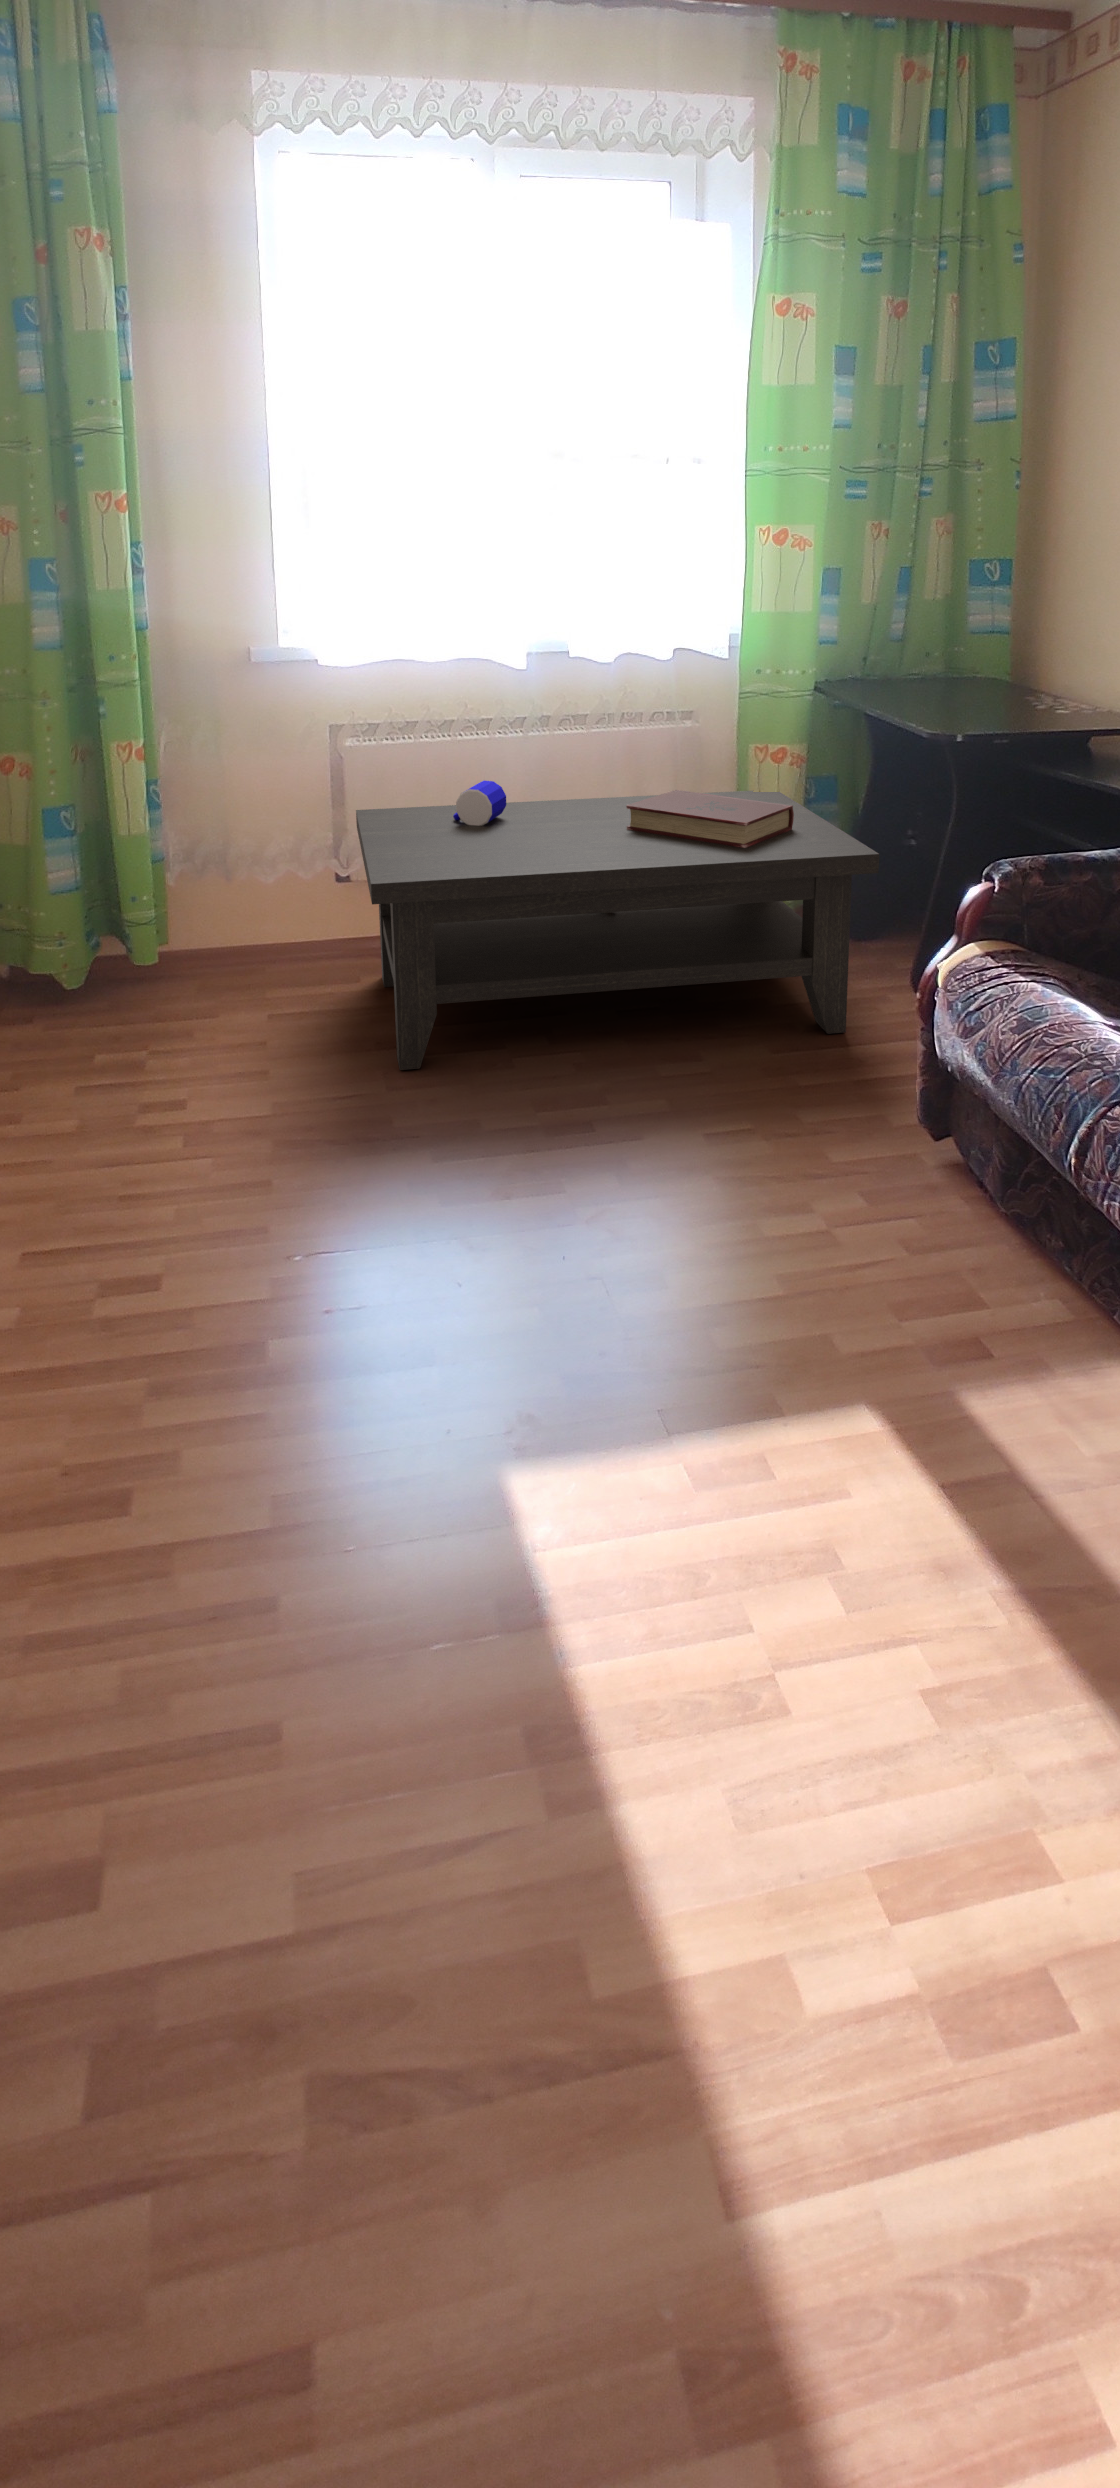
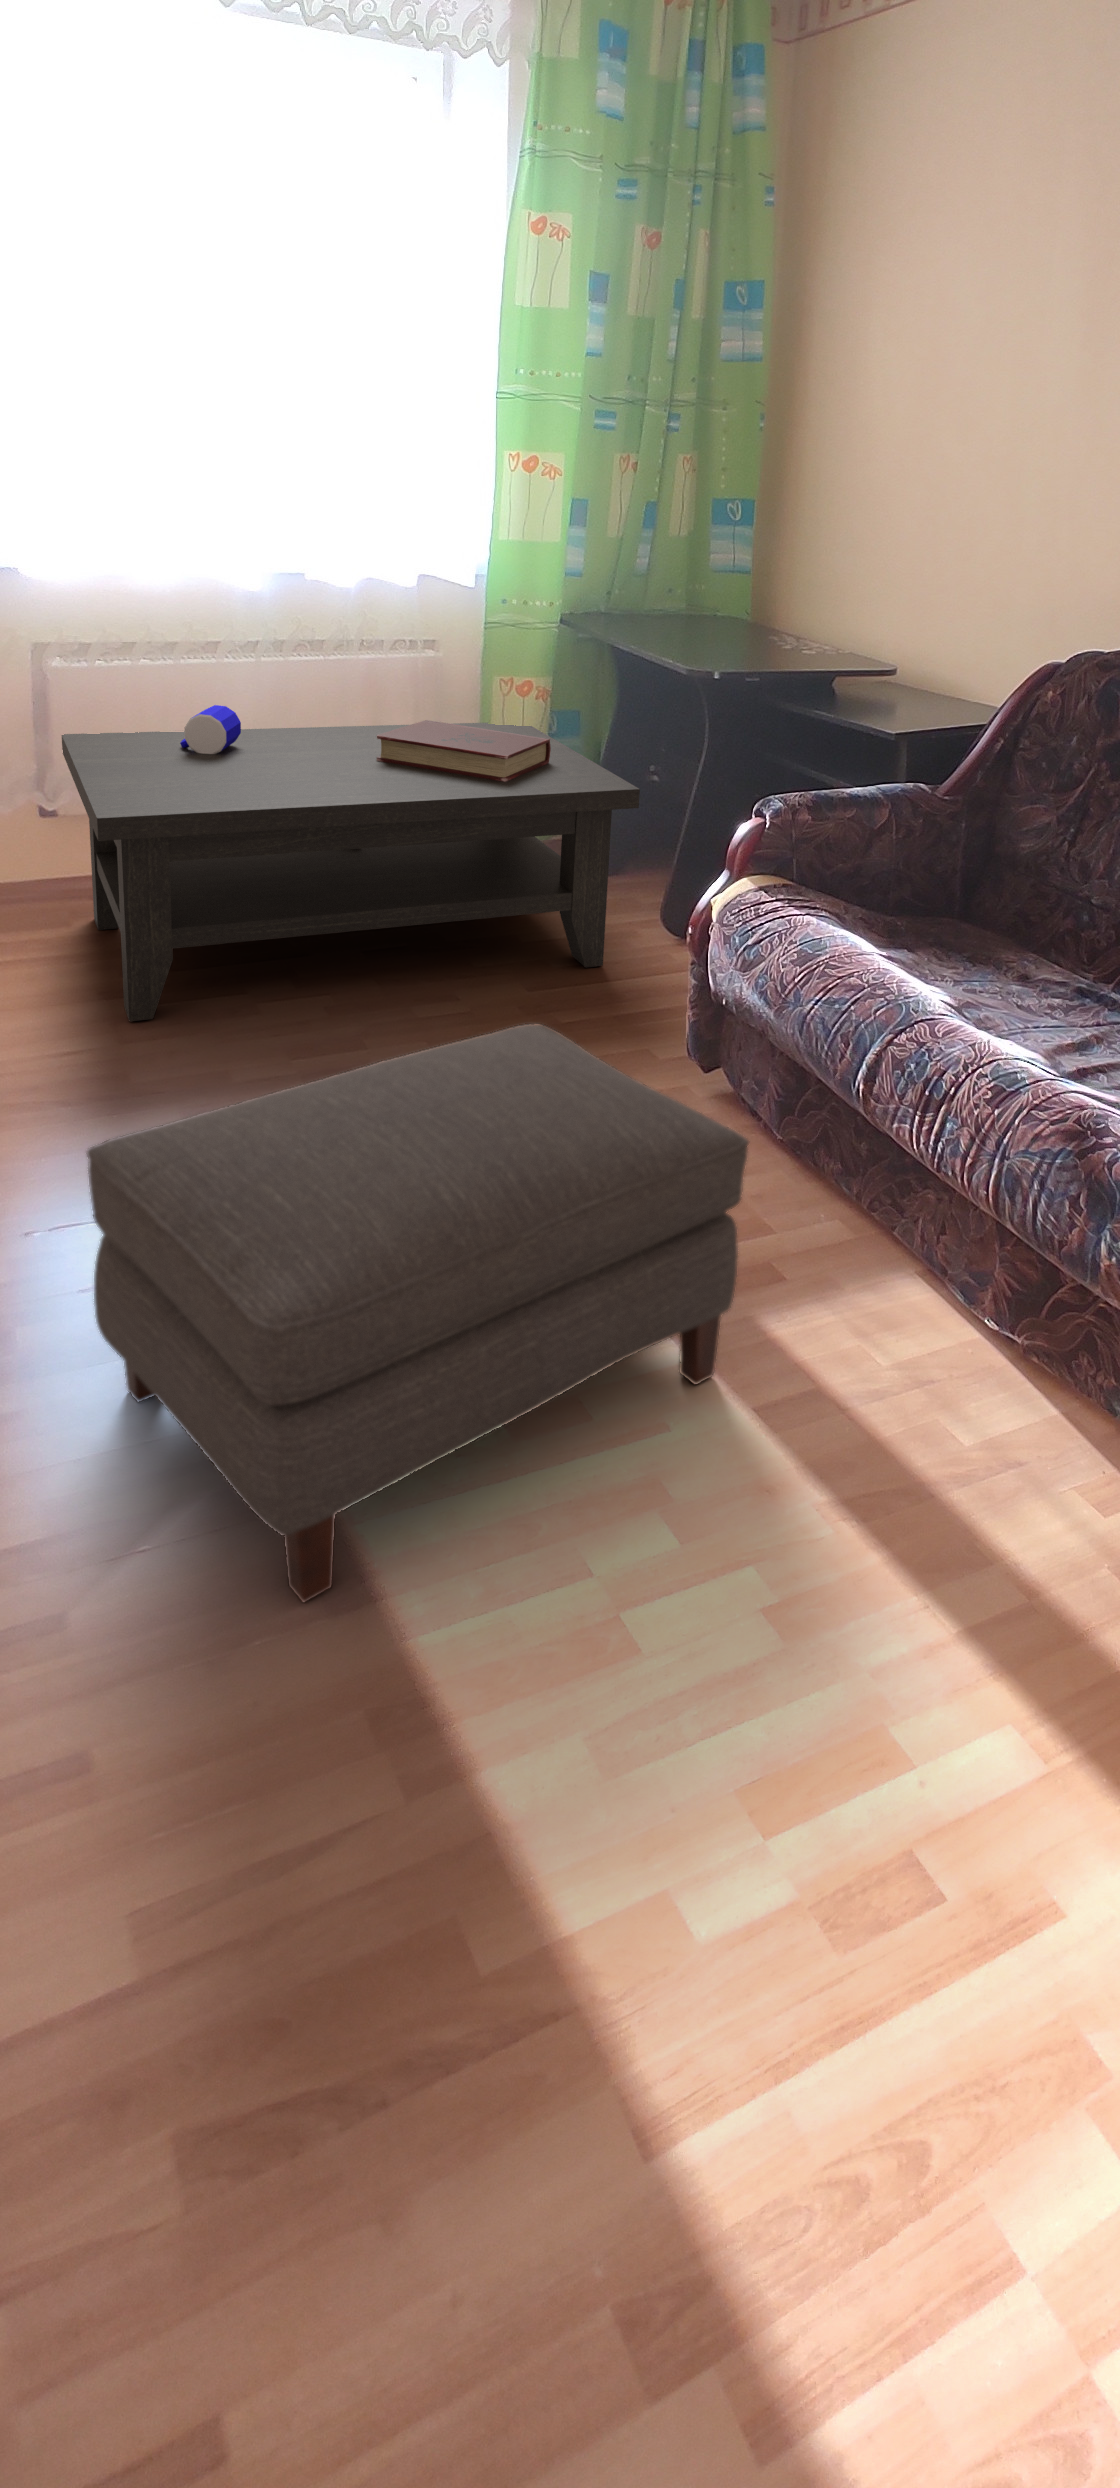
ottoman: none [320,1082,936,1612] -> present [87,1024,749,1602]

